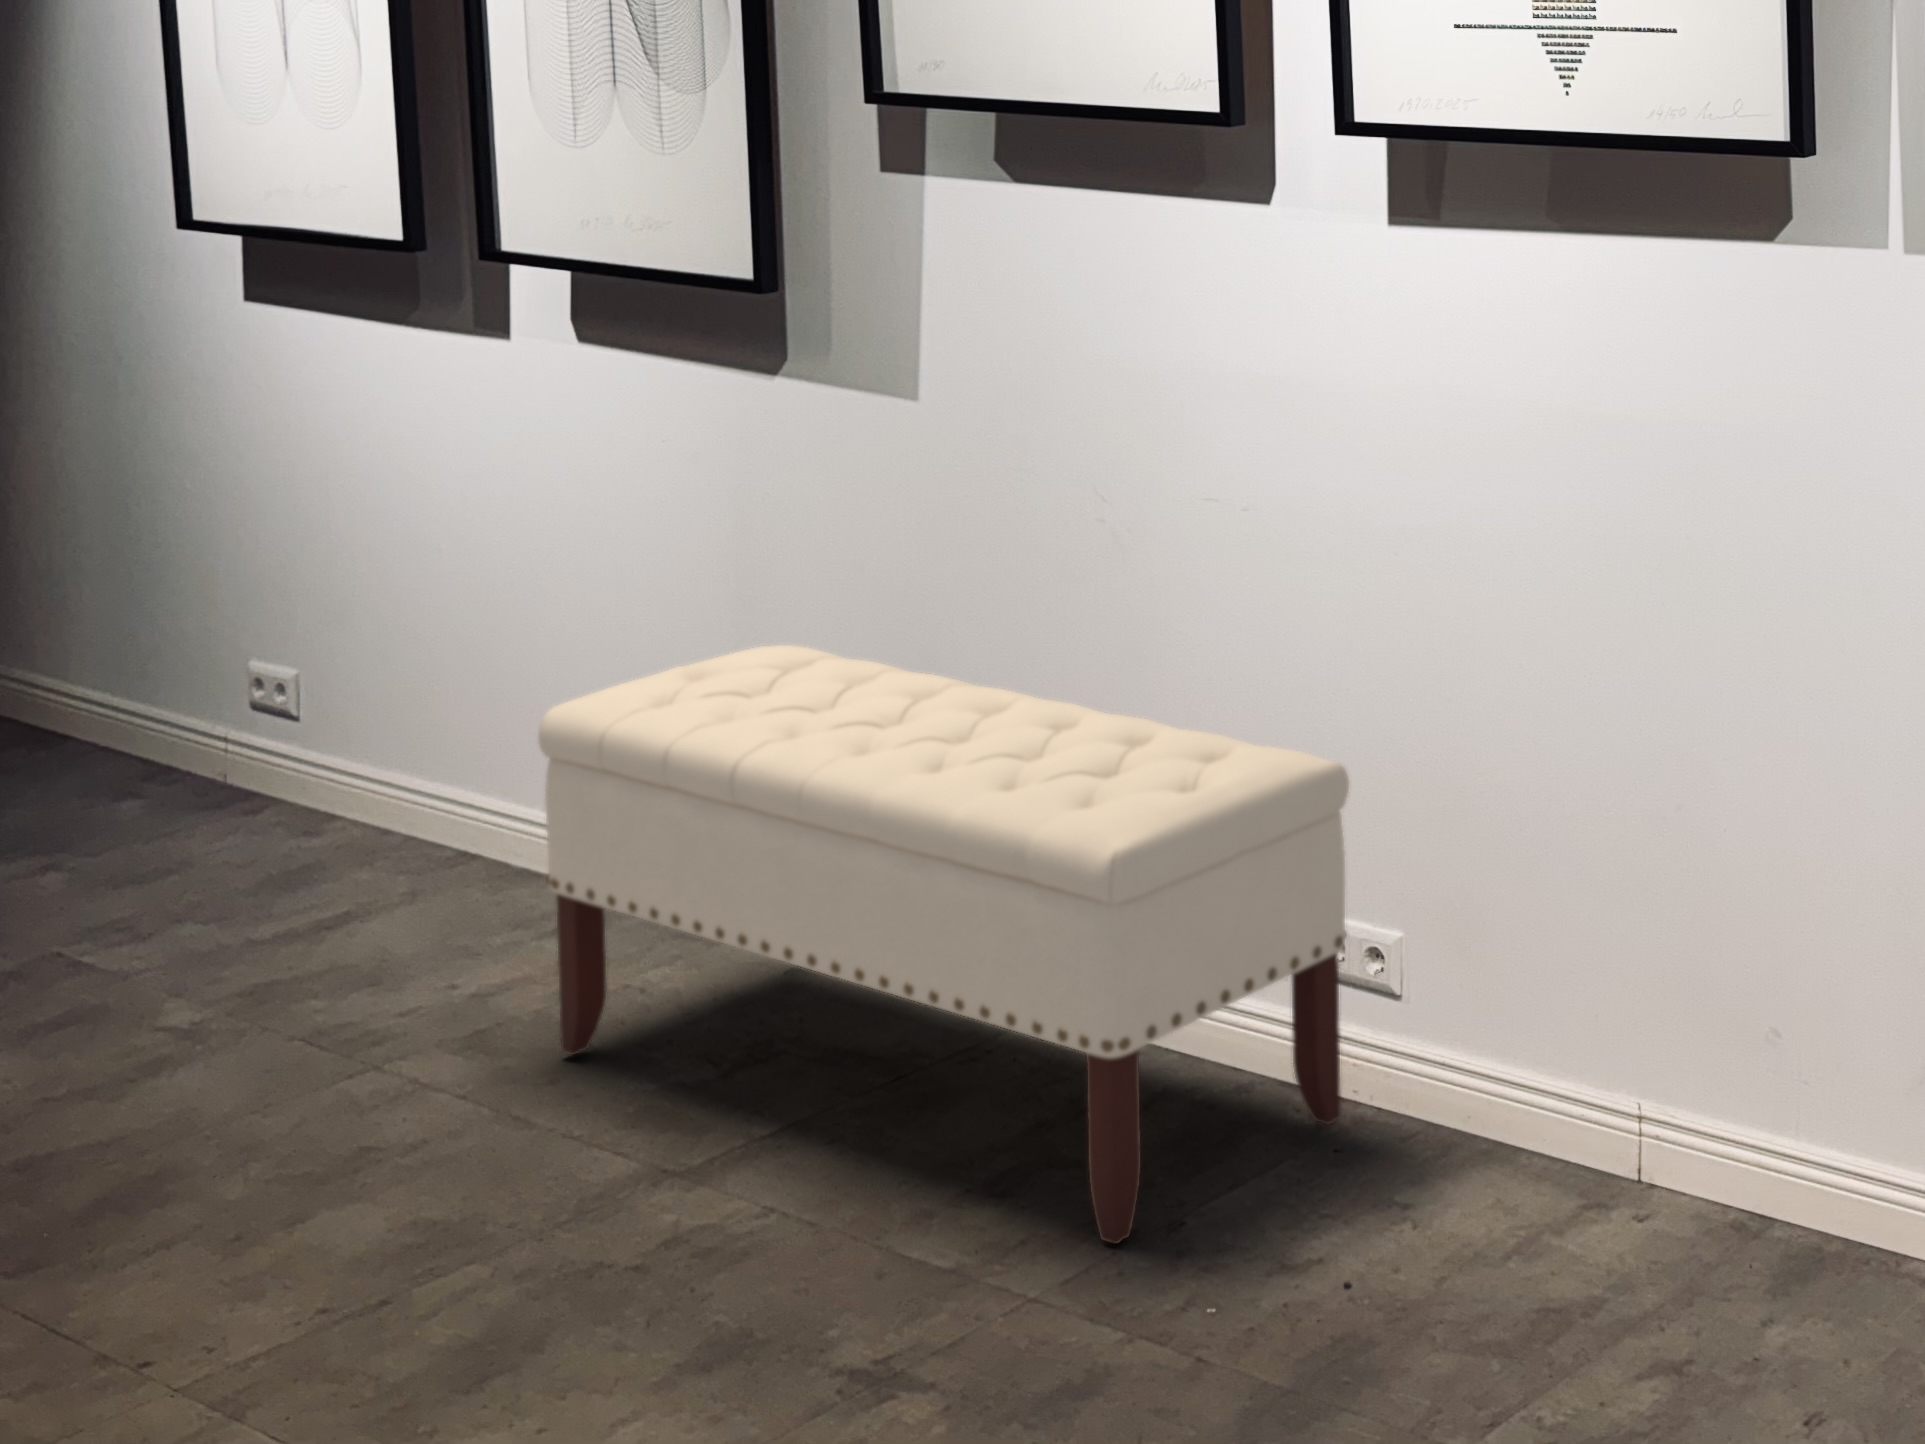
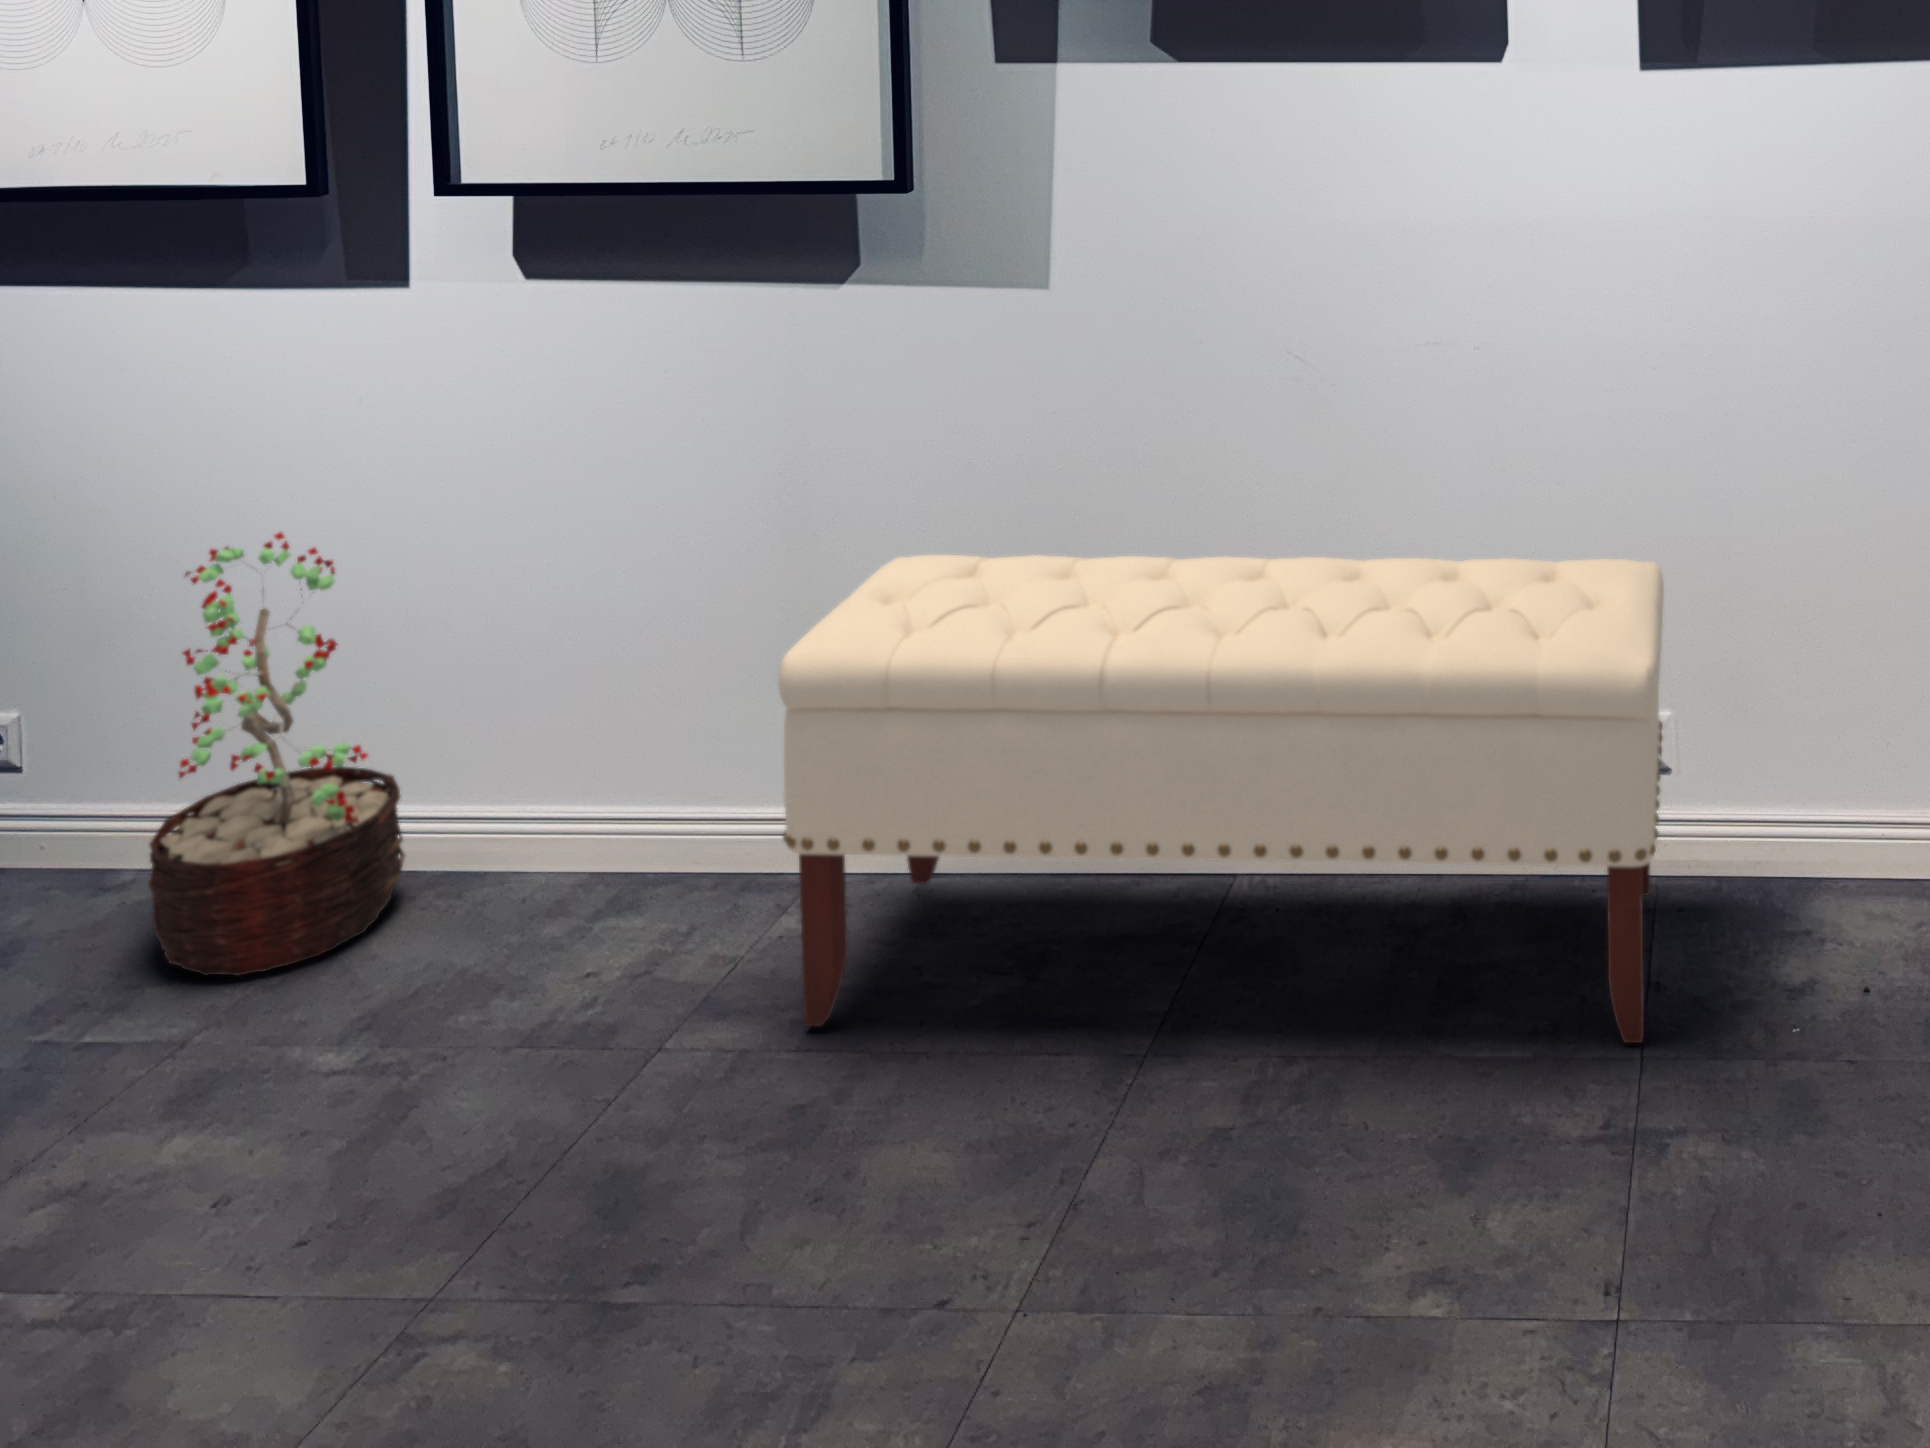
decorative plant: none [257,547,479,921] -> present [148,532,405,976]

